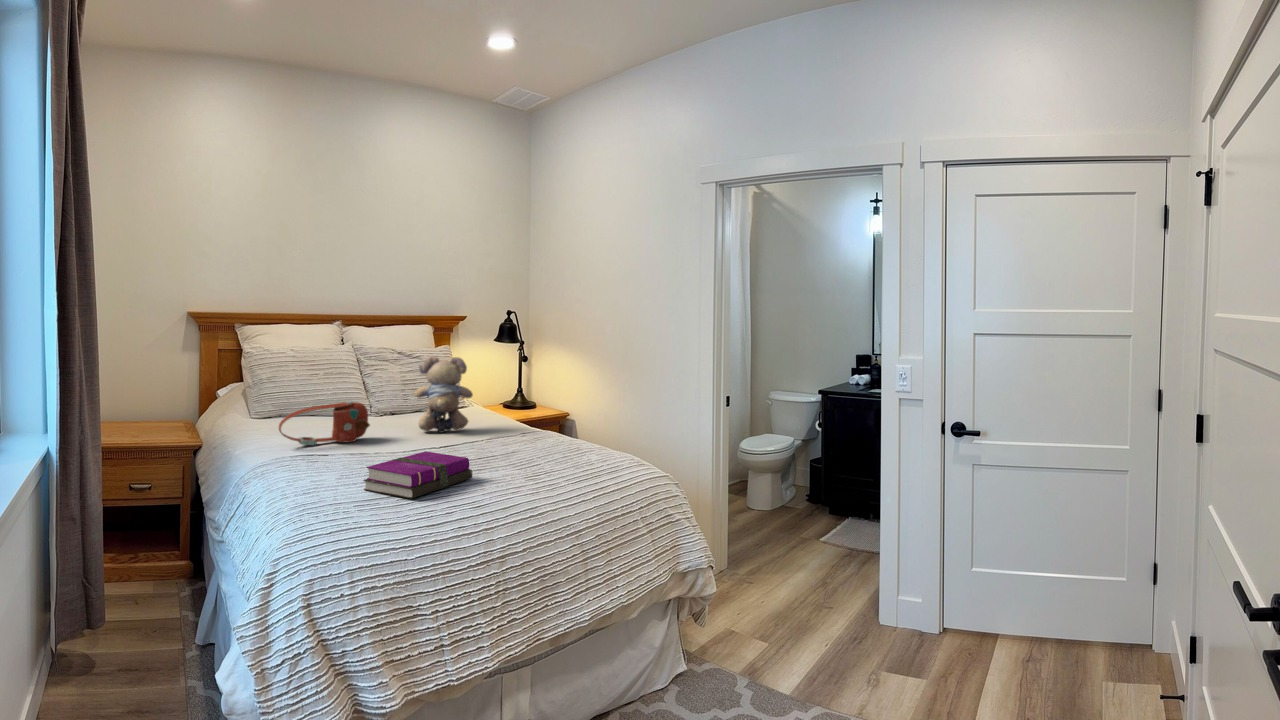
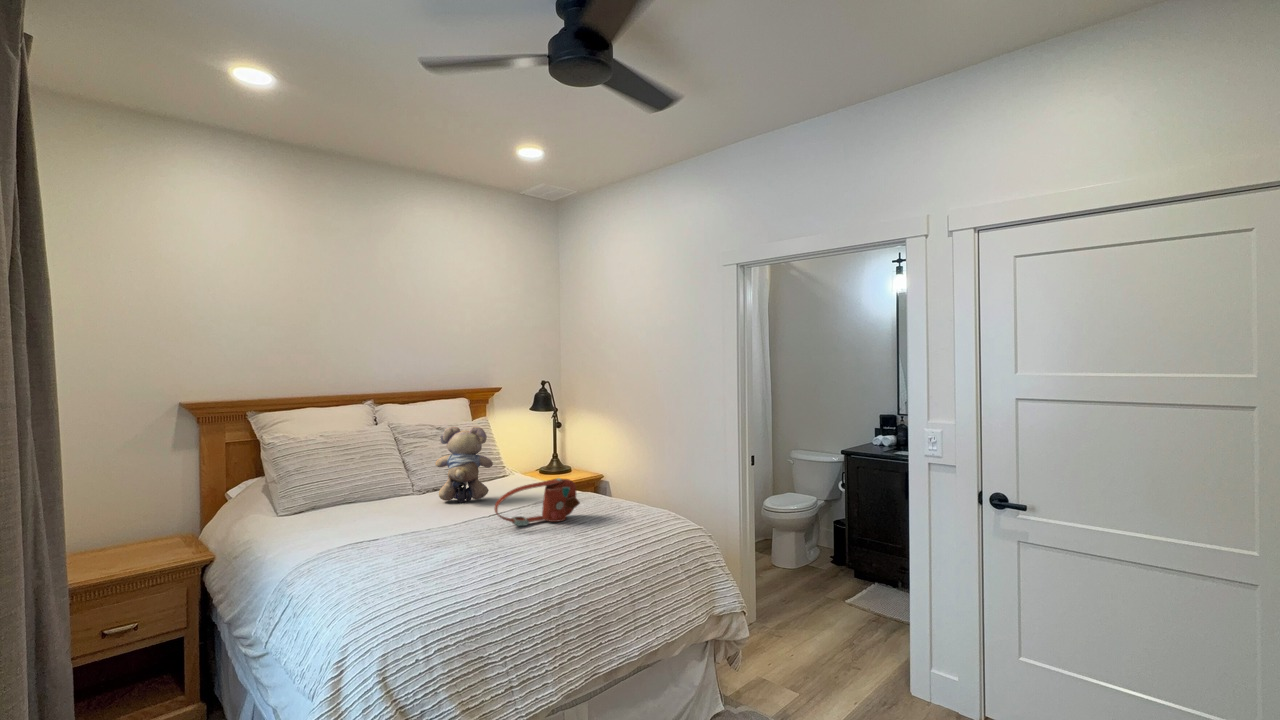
handbag: present [279,402,370,445] -> present [495,478,580,526]
notebook: present [363,451,473,498] -> none [350,530,470,590]

